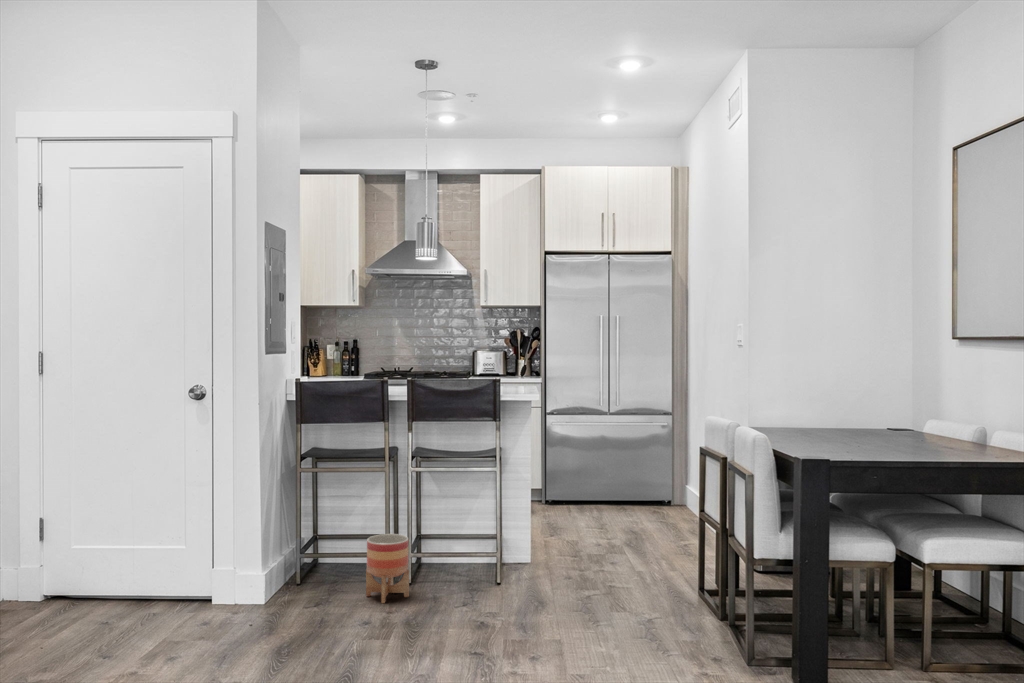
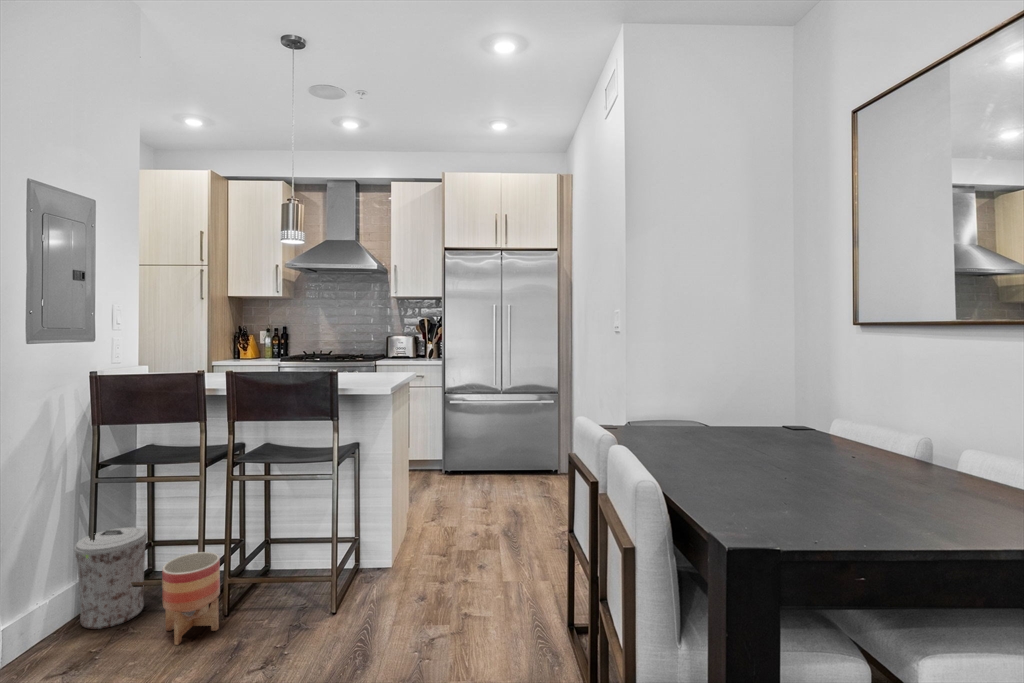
trash can: none [286,515,337,595] -> present [74,527,147,629]

